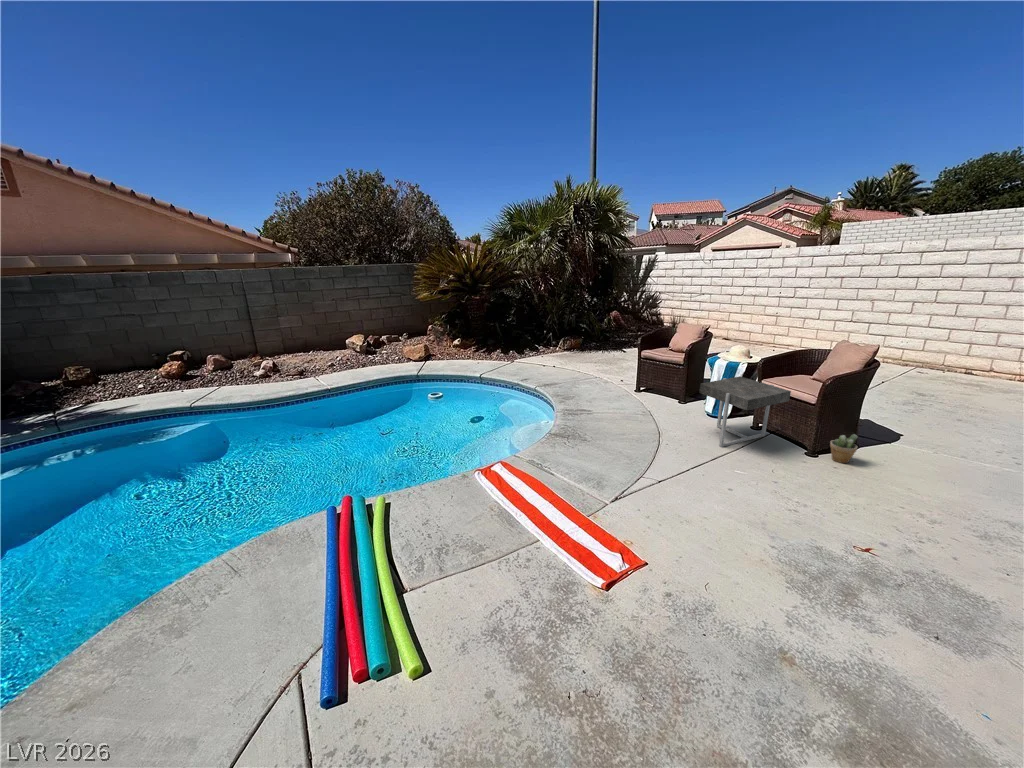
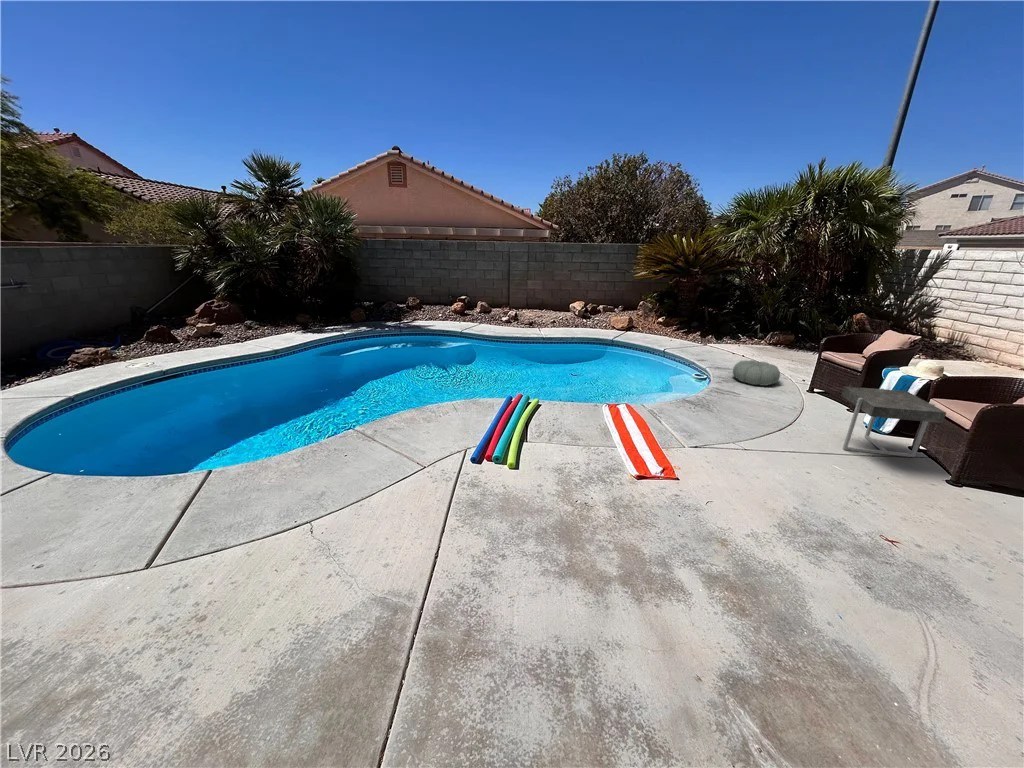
pouf: none [565,369,607,395] -> present [733,360,780,386]
potted plant: present [830,434,858,463] -> none [971,469,1010,500]

